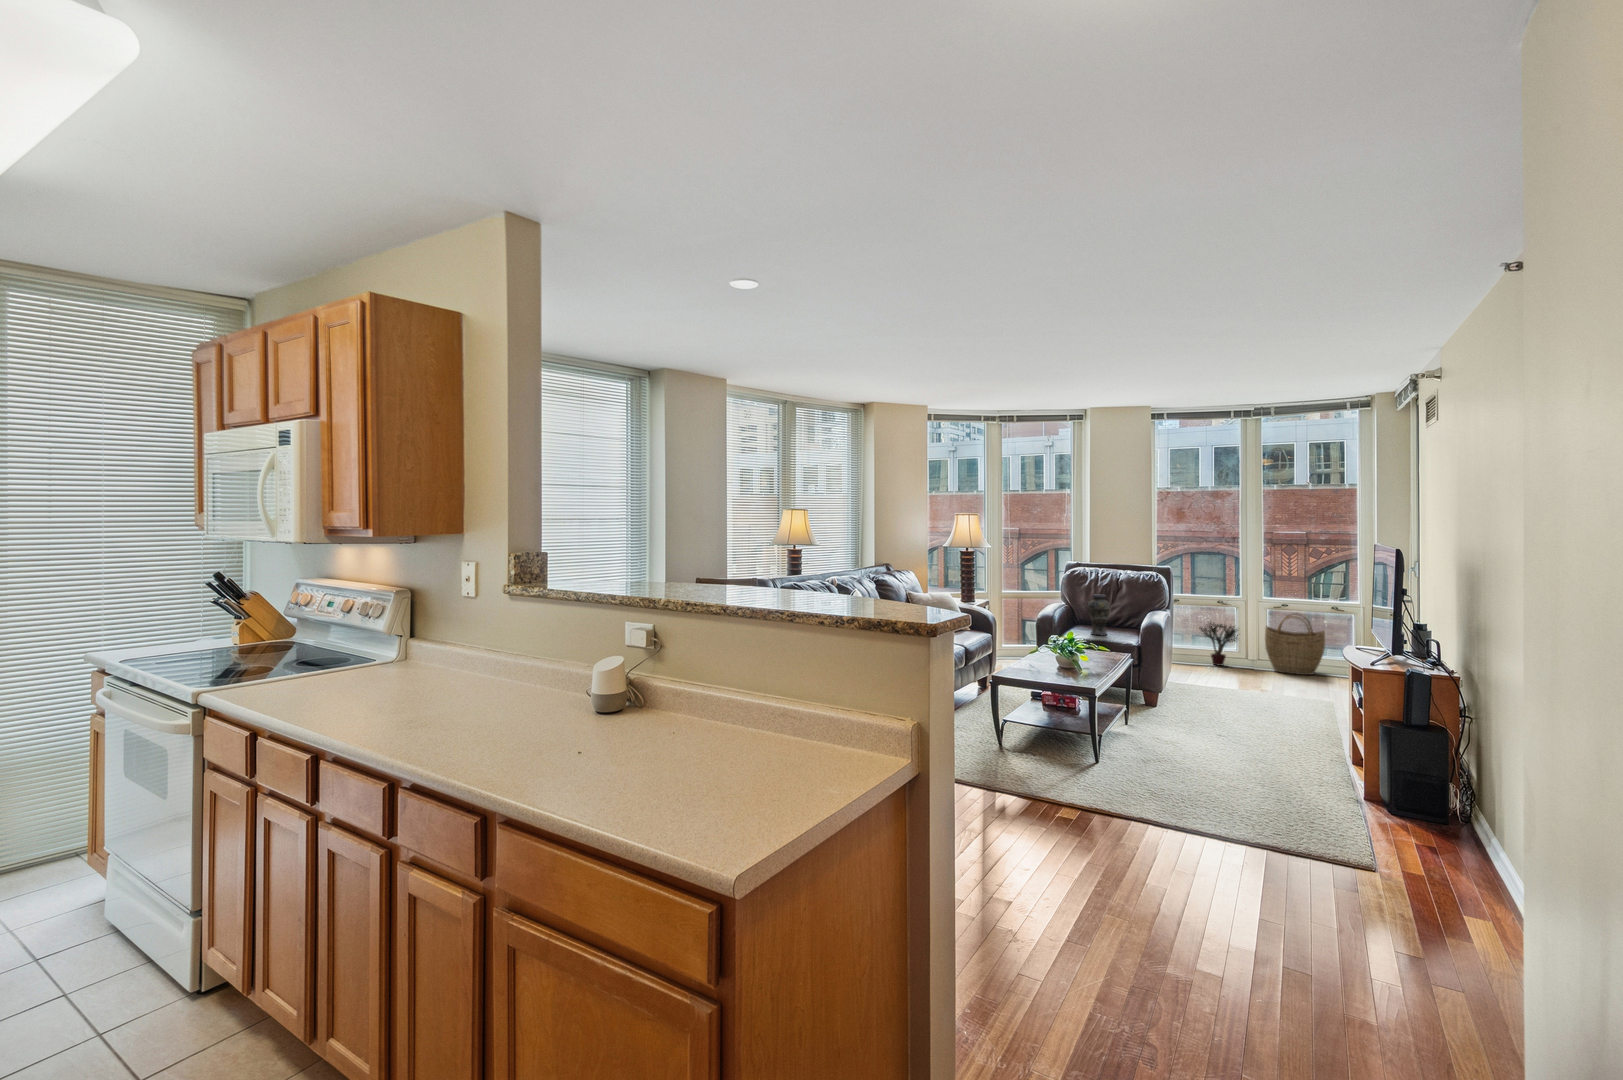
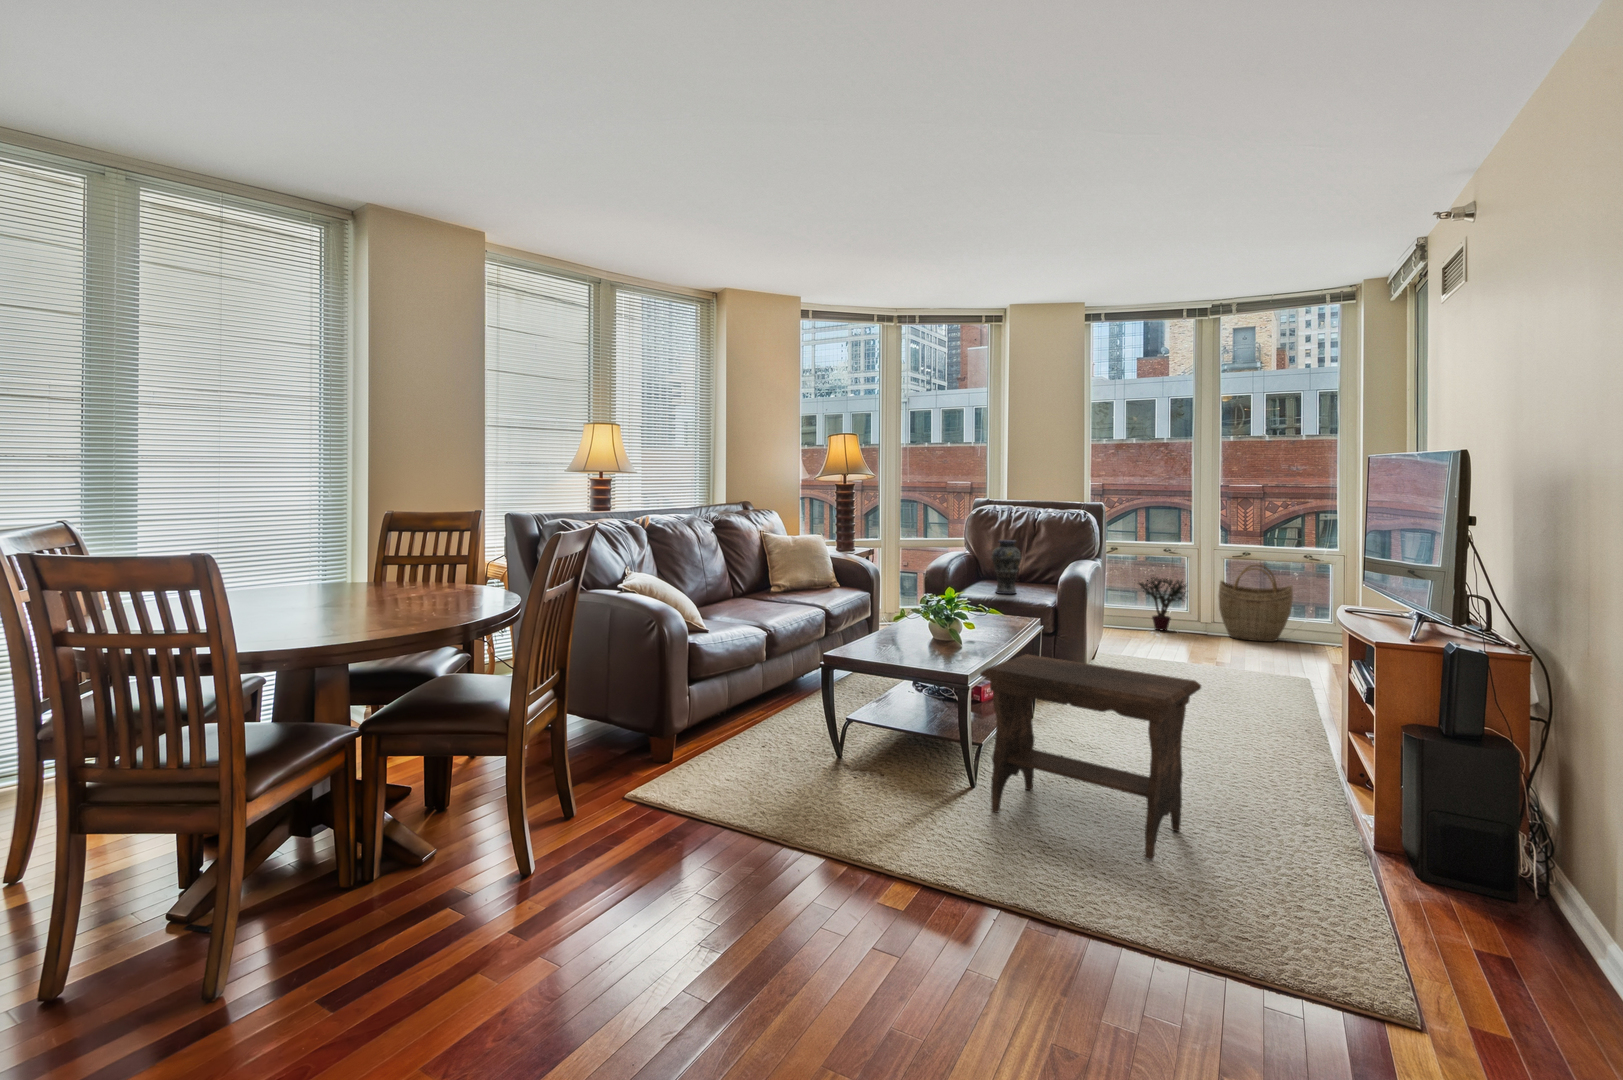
footstool: none [1103,675,1248,801] -> present [980,654,1201,860]

